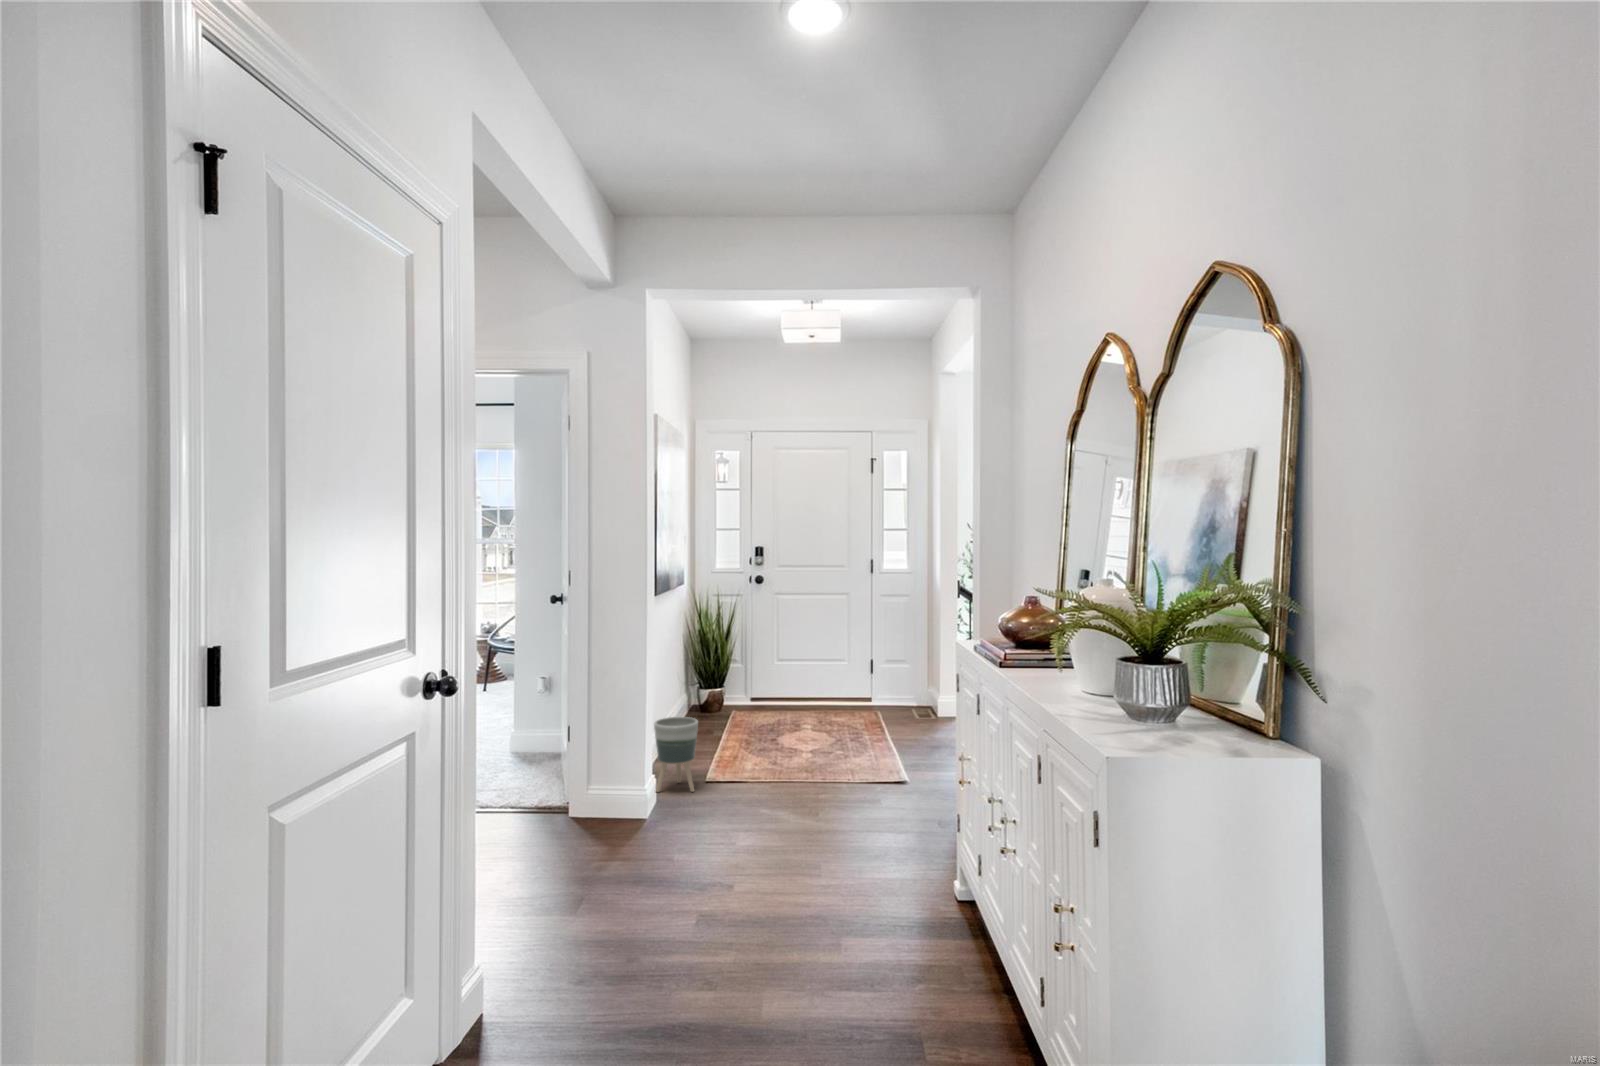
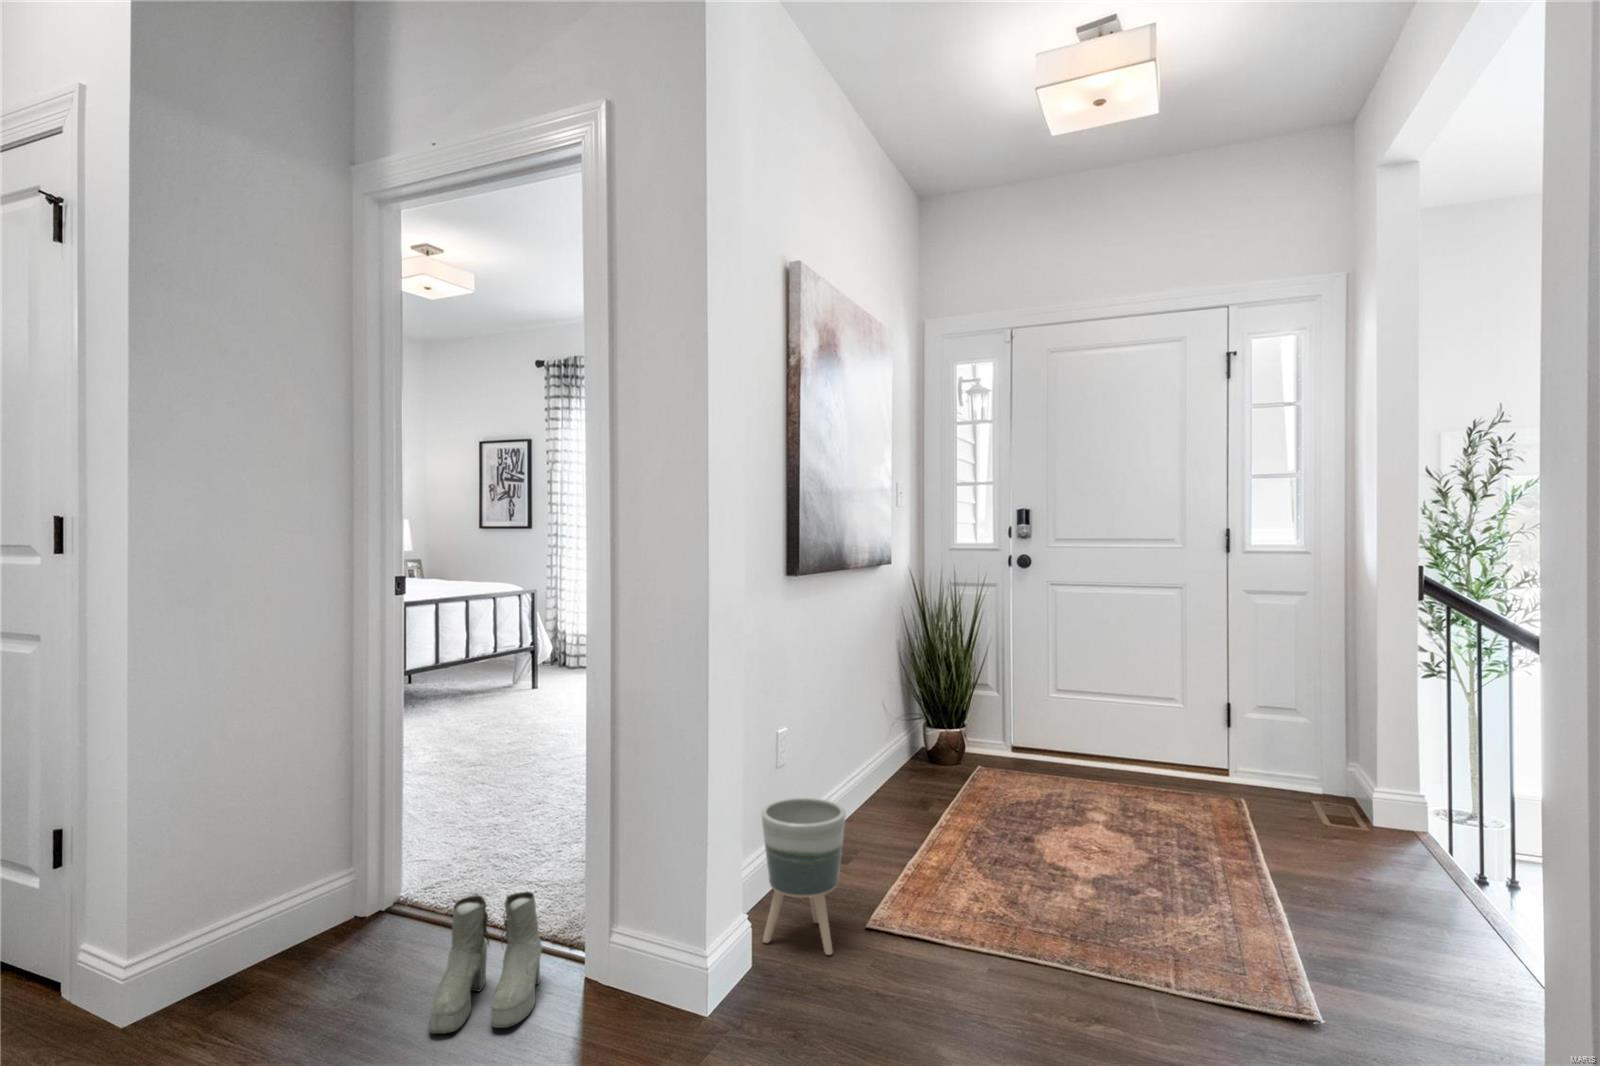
boots: none [505,772,556,840] -> present [429,892,542,1034]

